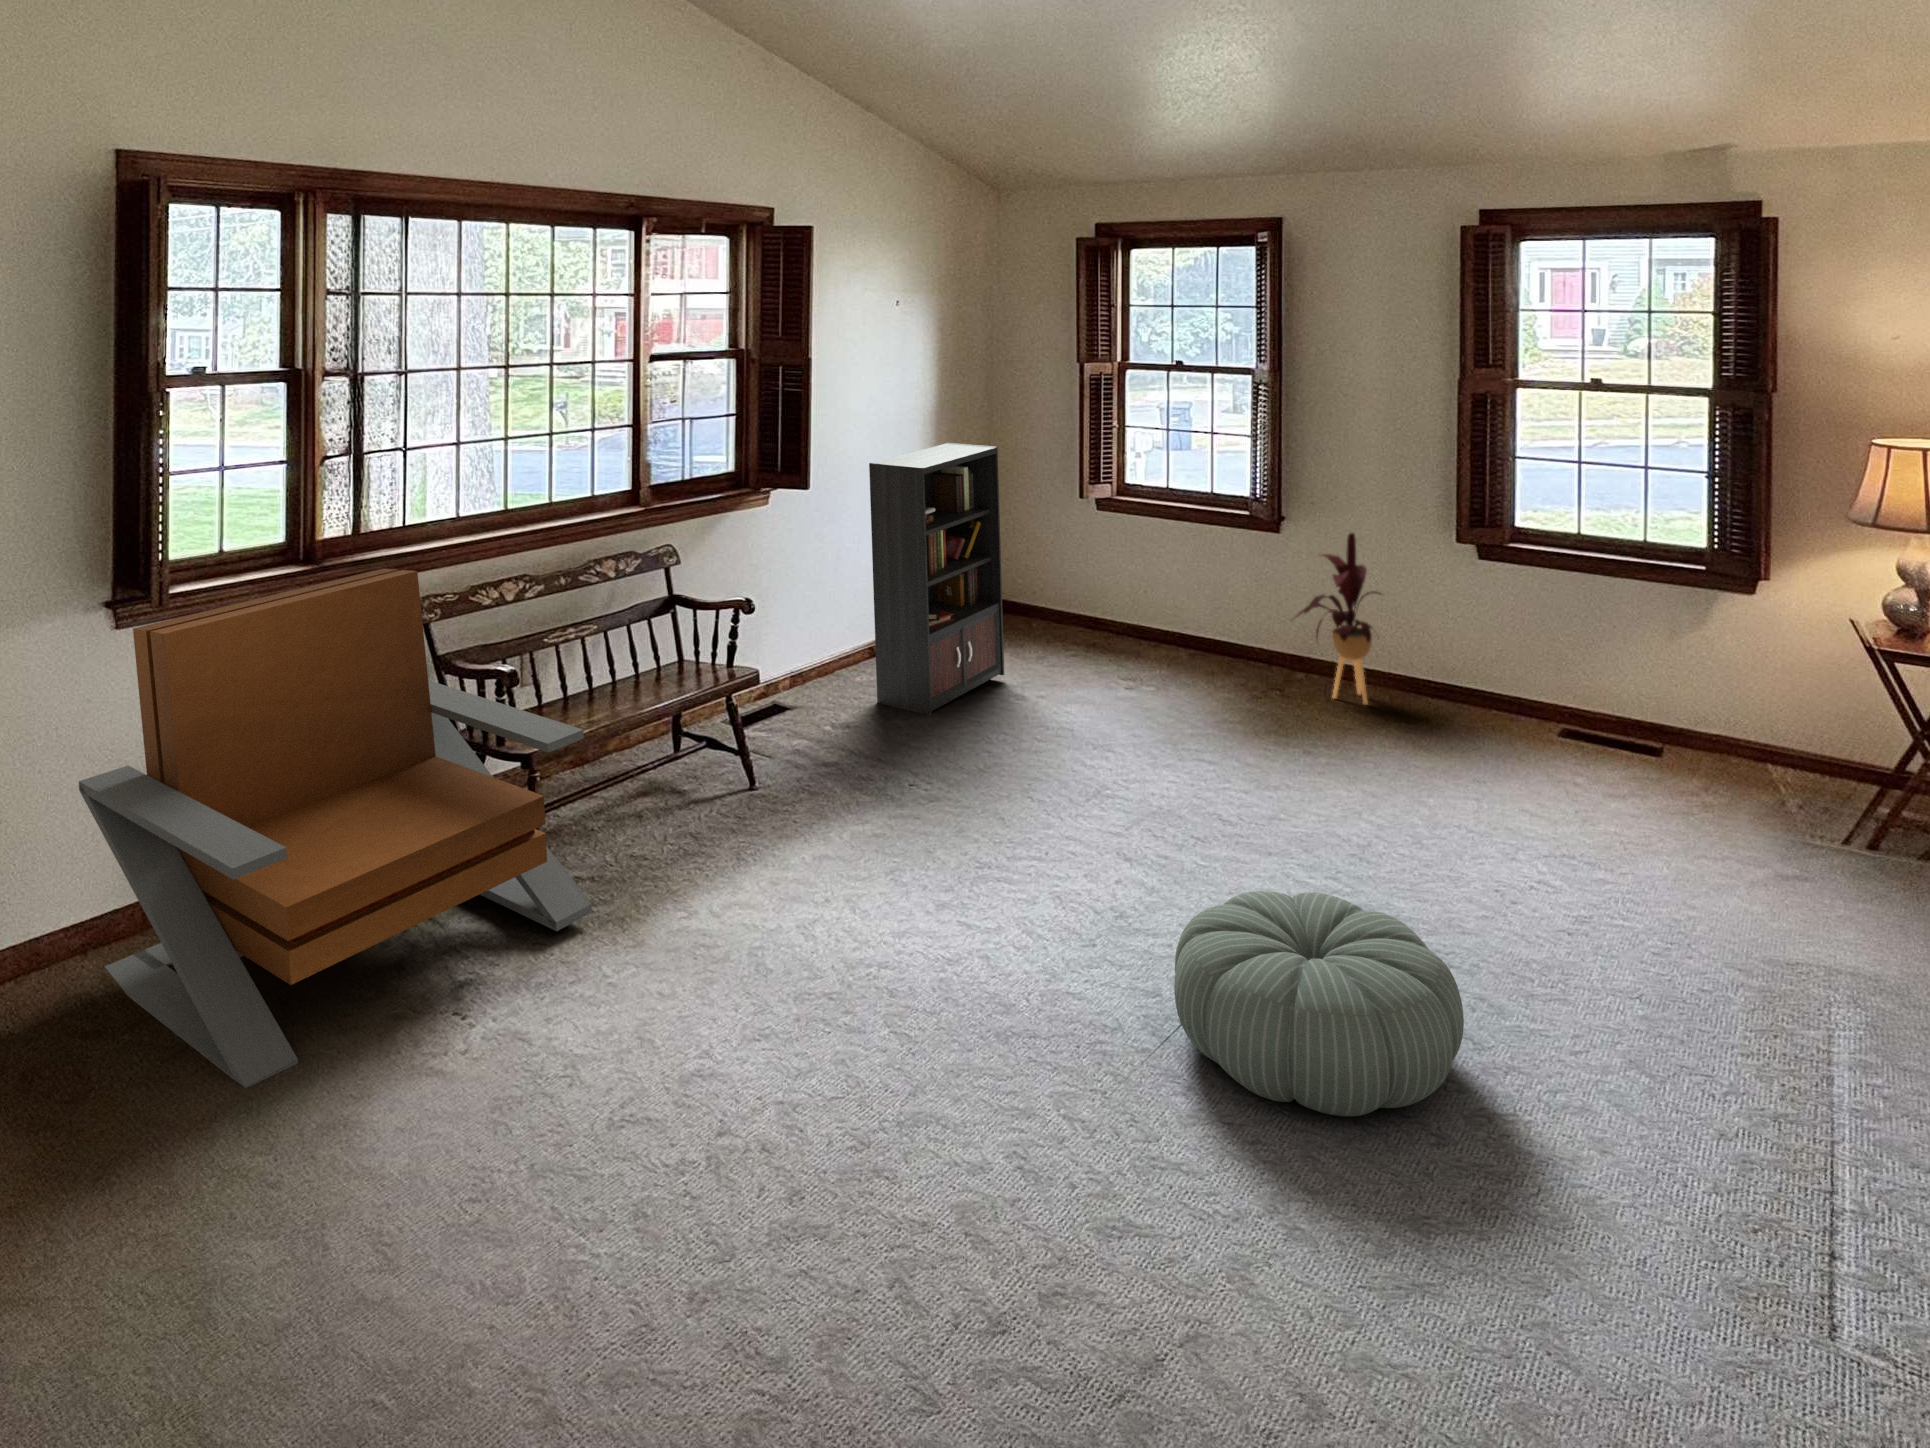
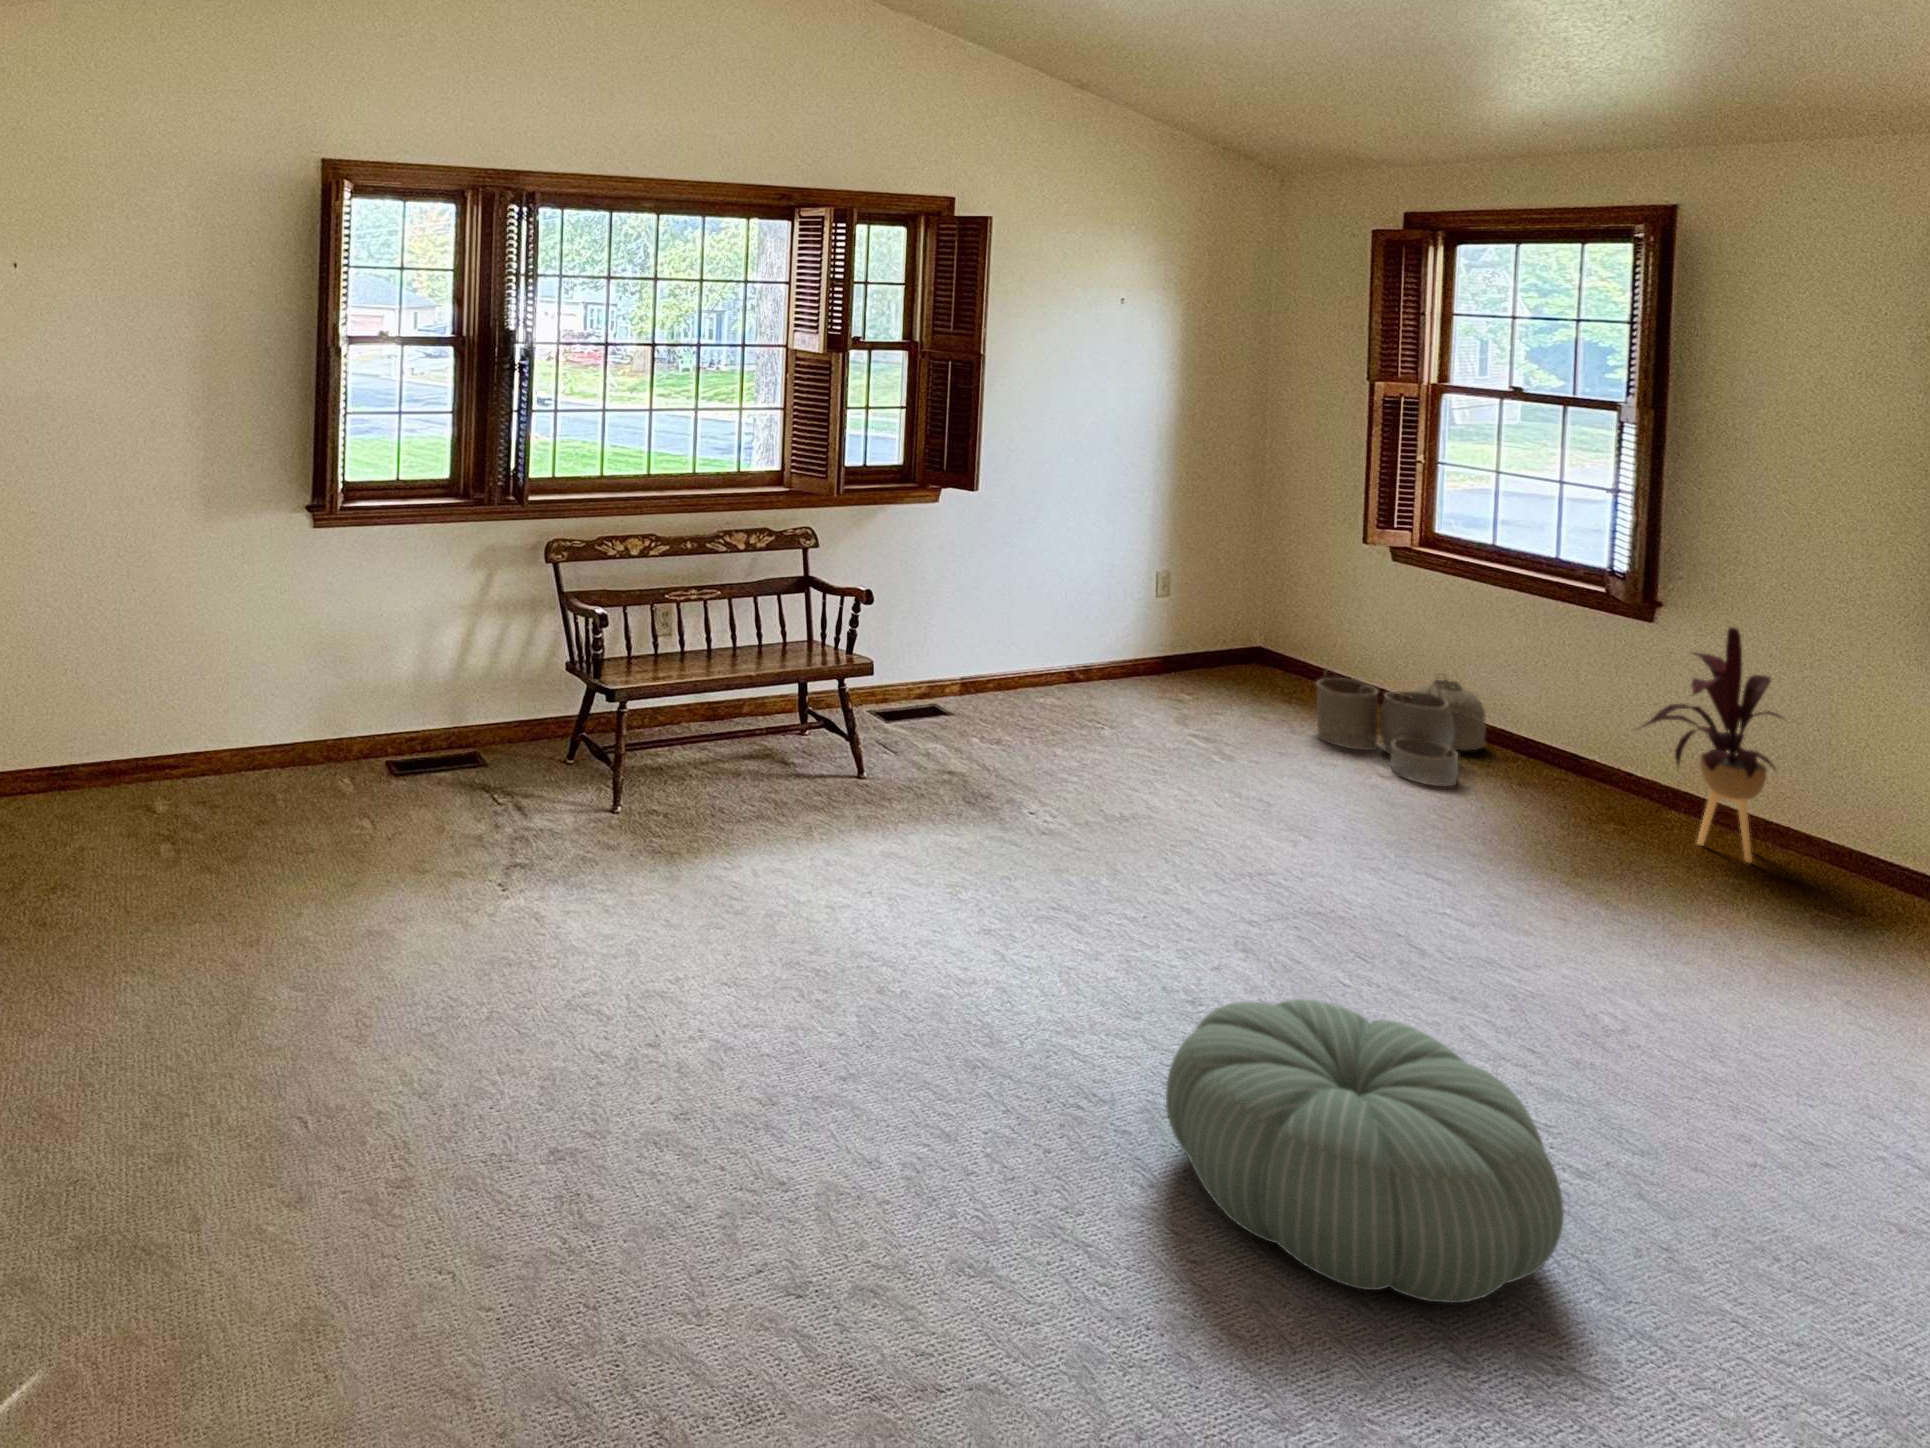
bookcase: present [869,443,1004,715] -> none [1053,457,1225,753]
lounge chair: present [79,568,592,1089] -> none [243,503,633,910]
woven basket: none [1063,597,1175,693] -> present [1316,677,1486,786]

